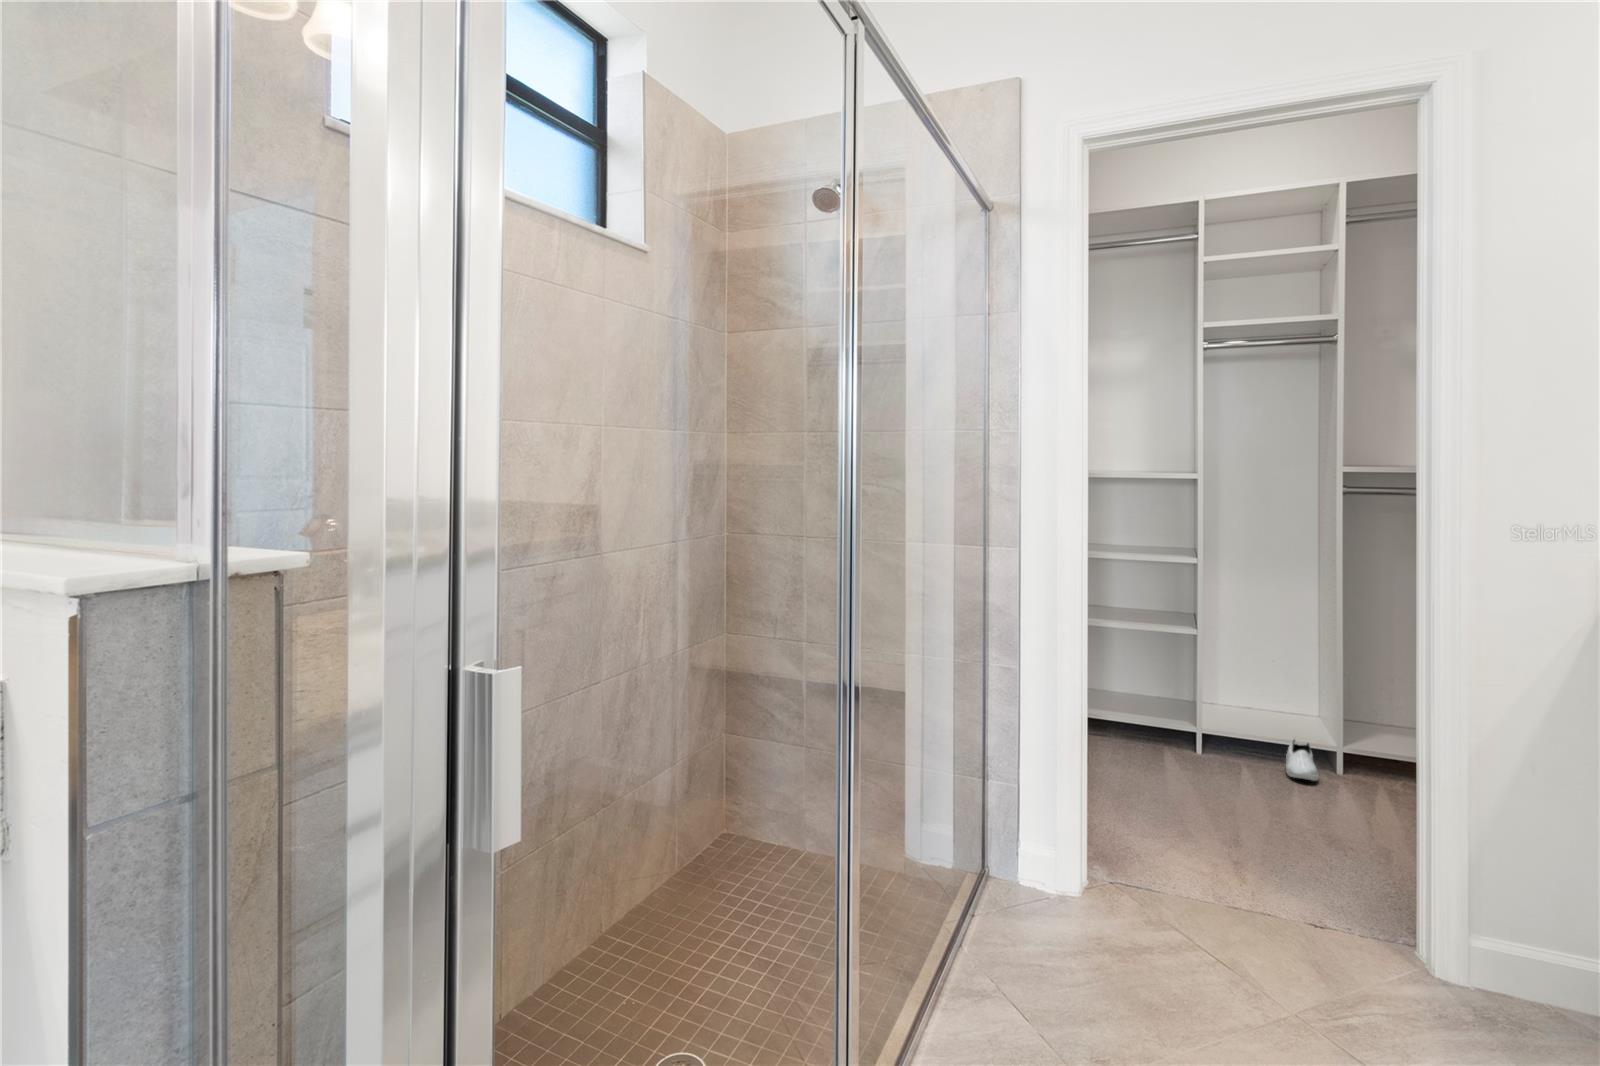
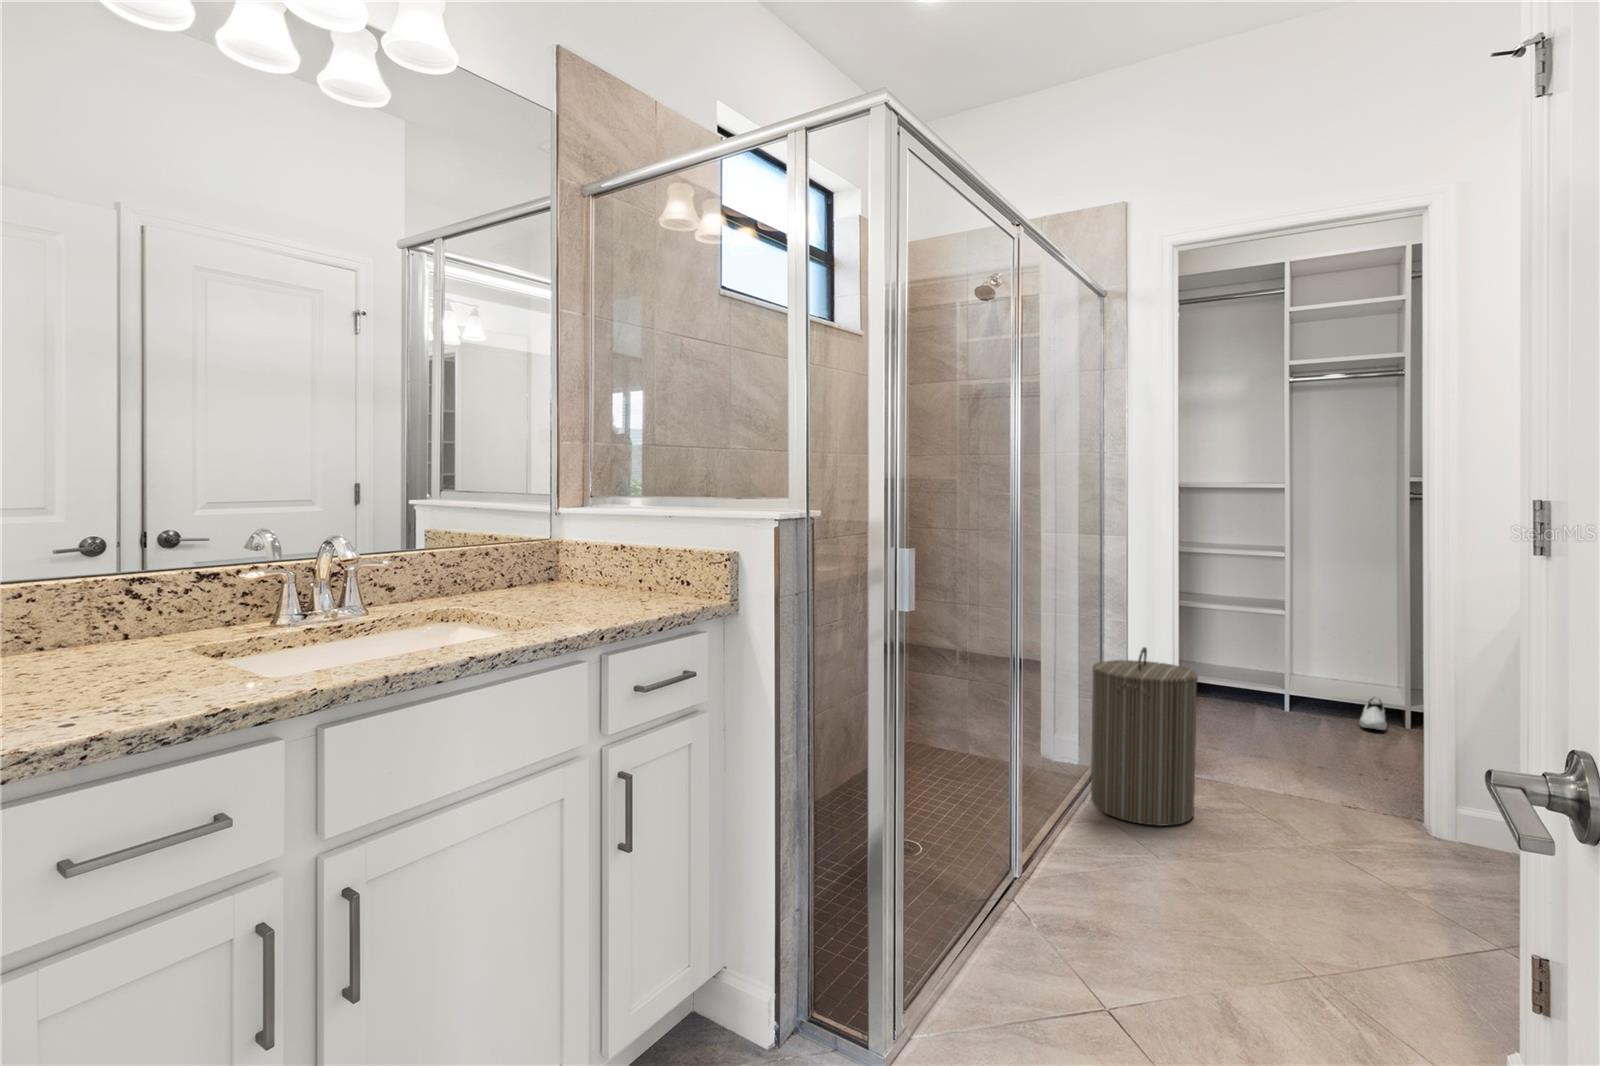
laundry hamper: none [974,715,1125,991] -> present [1091,647,1198,826]

